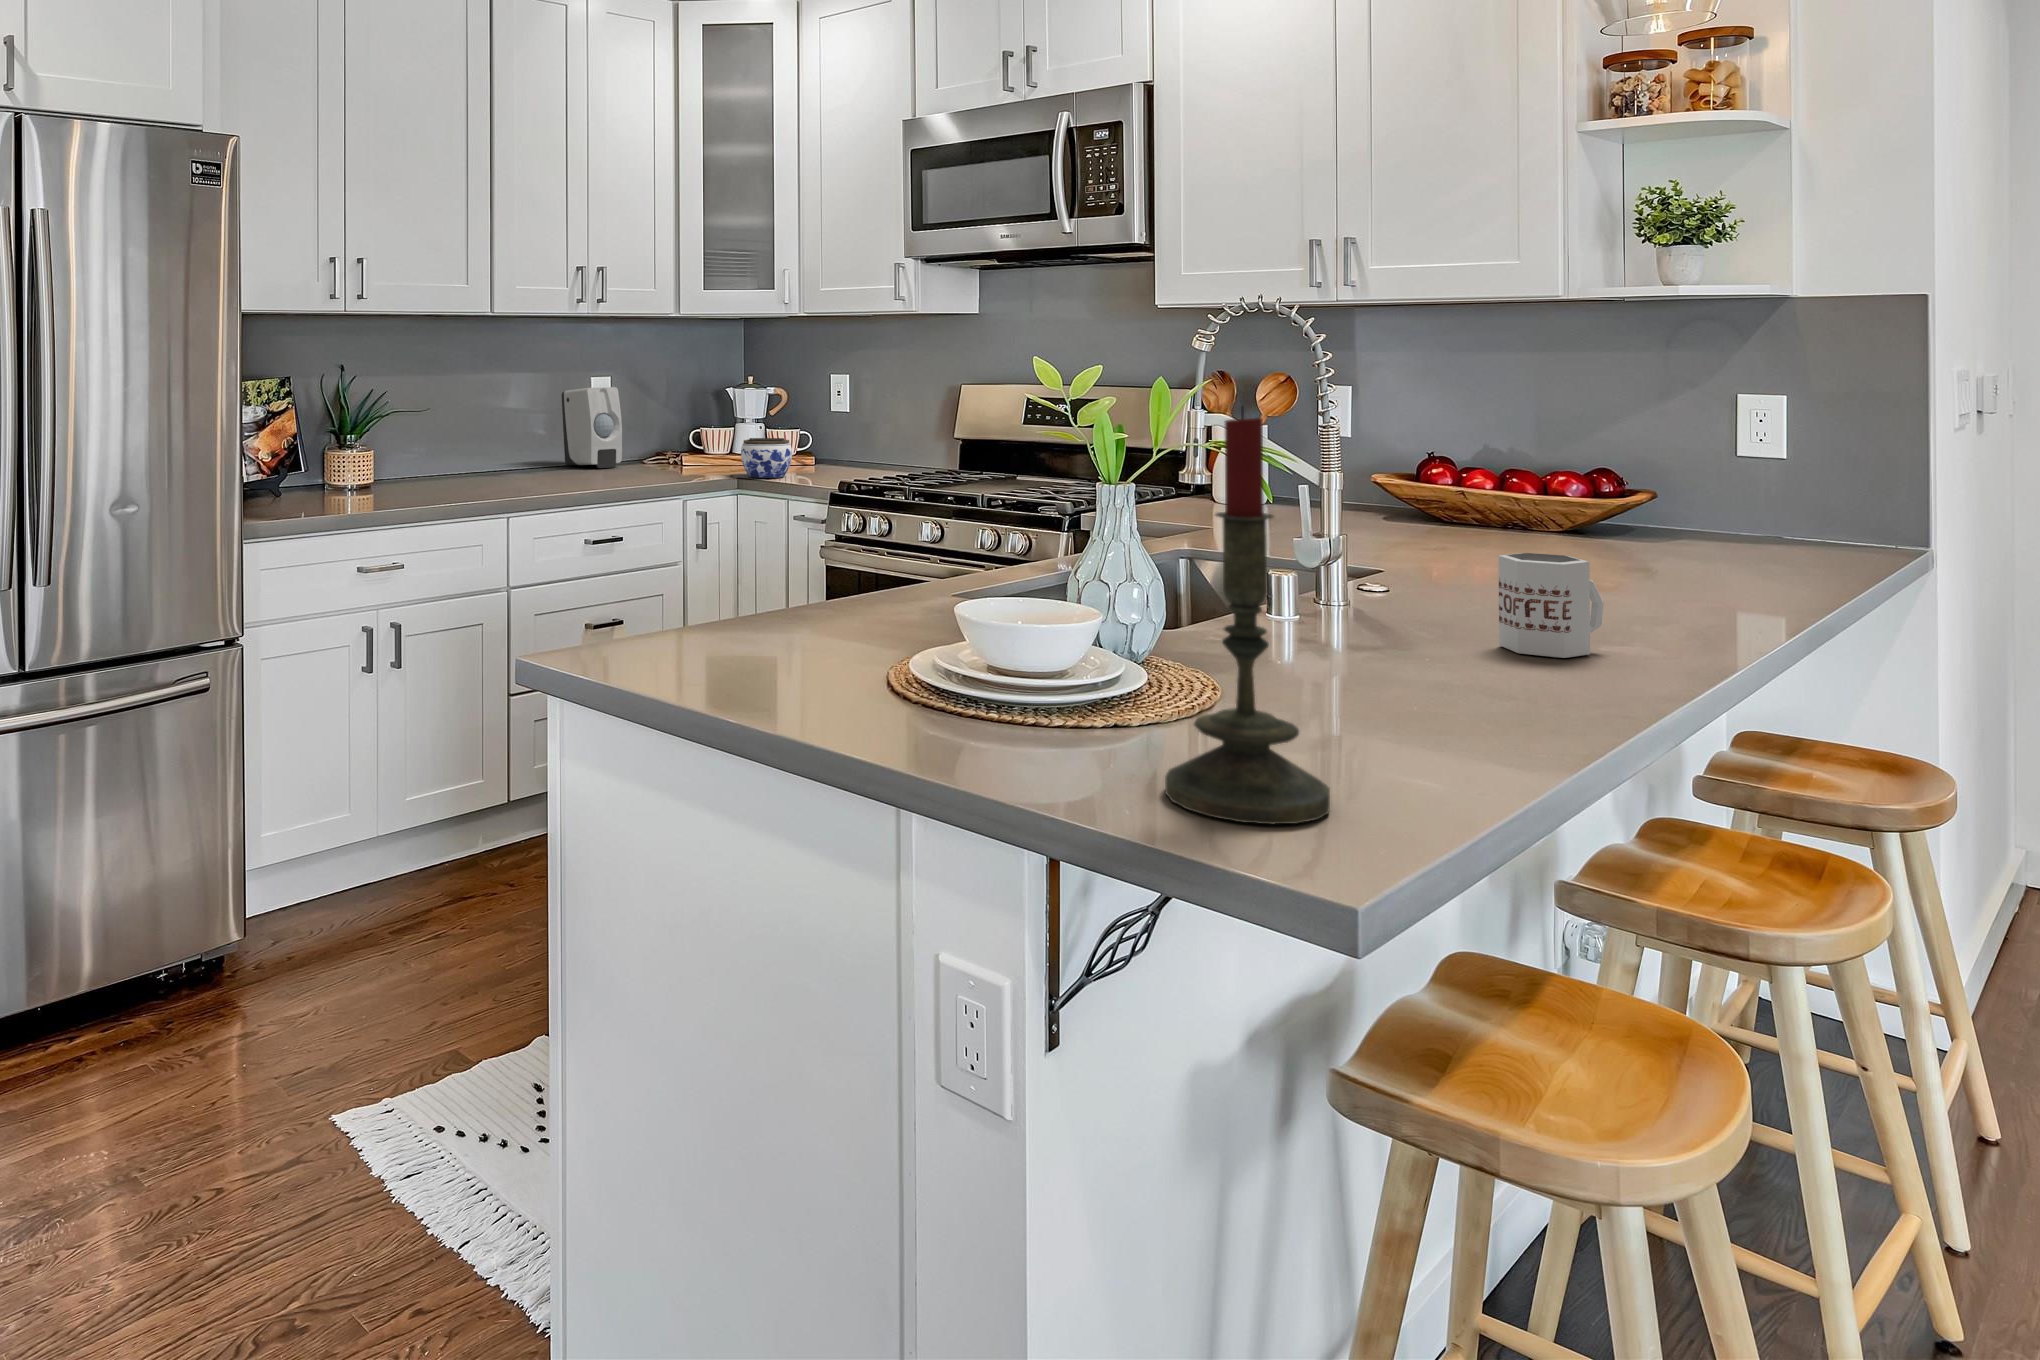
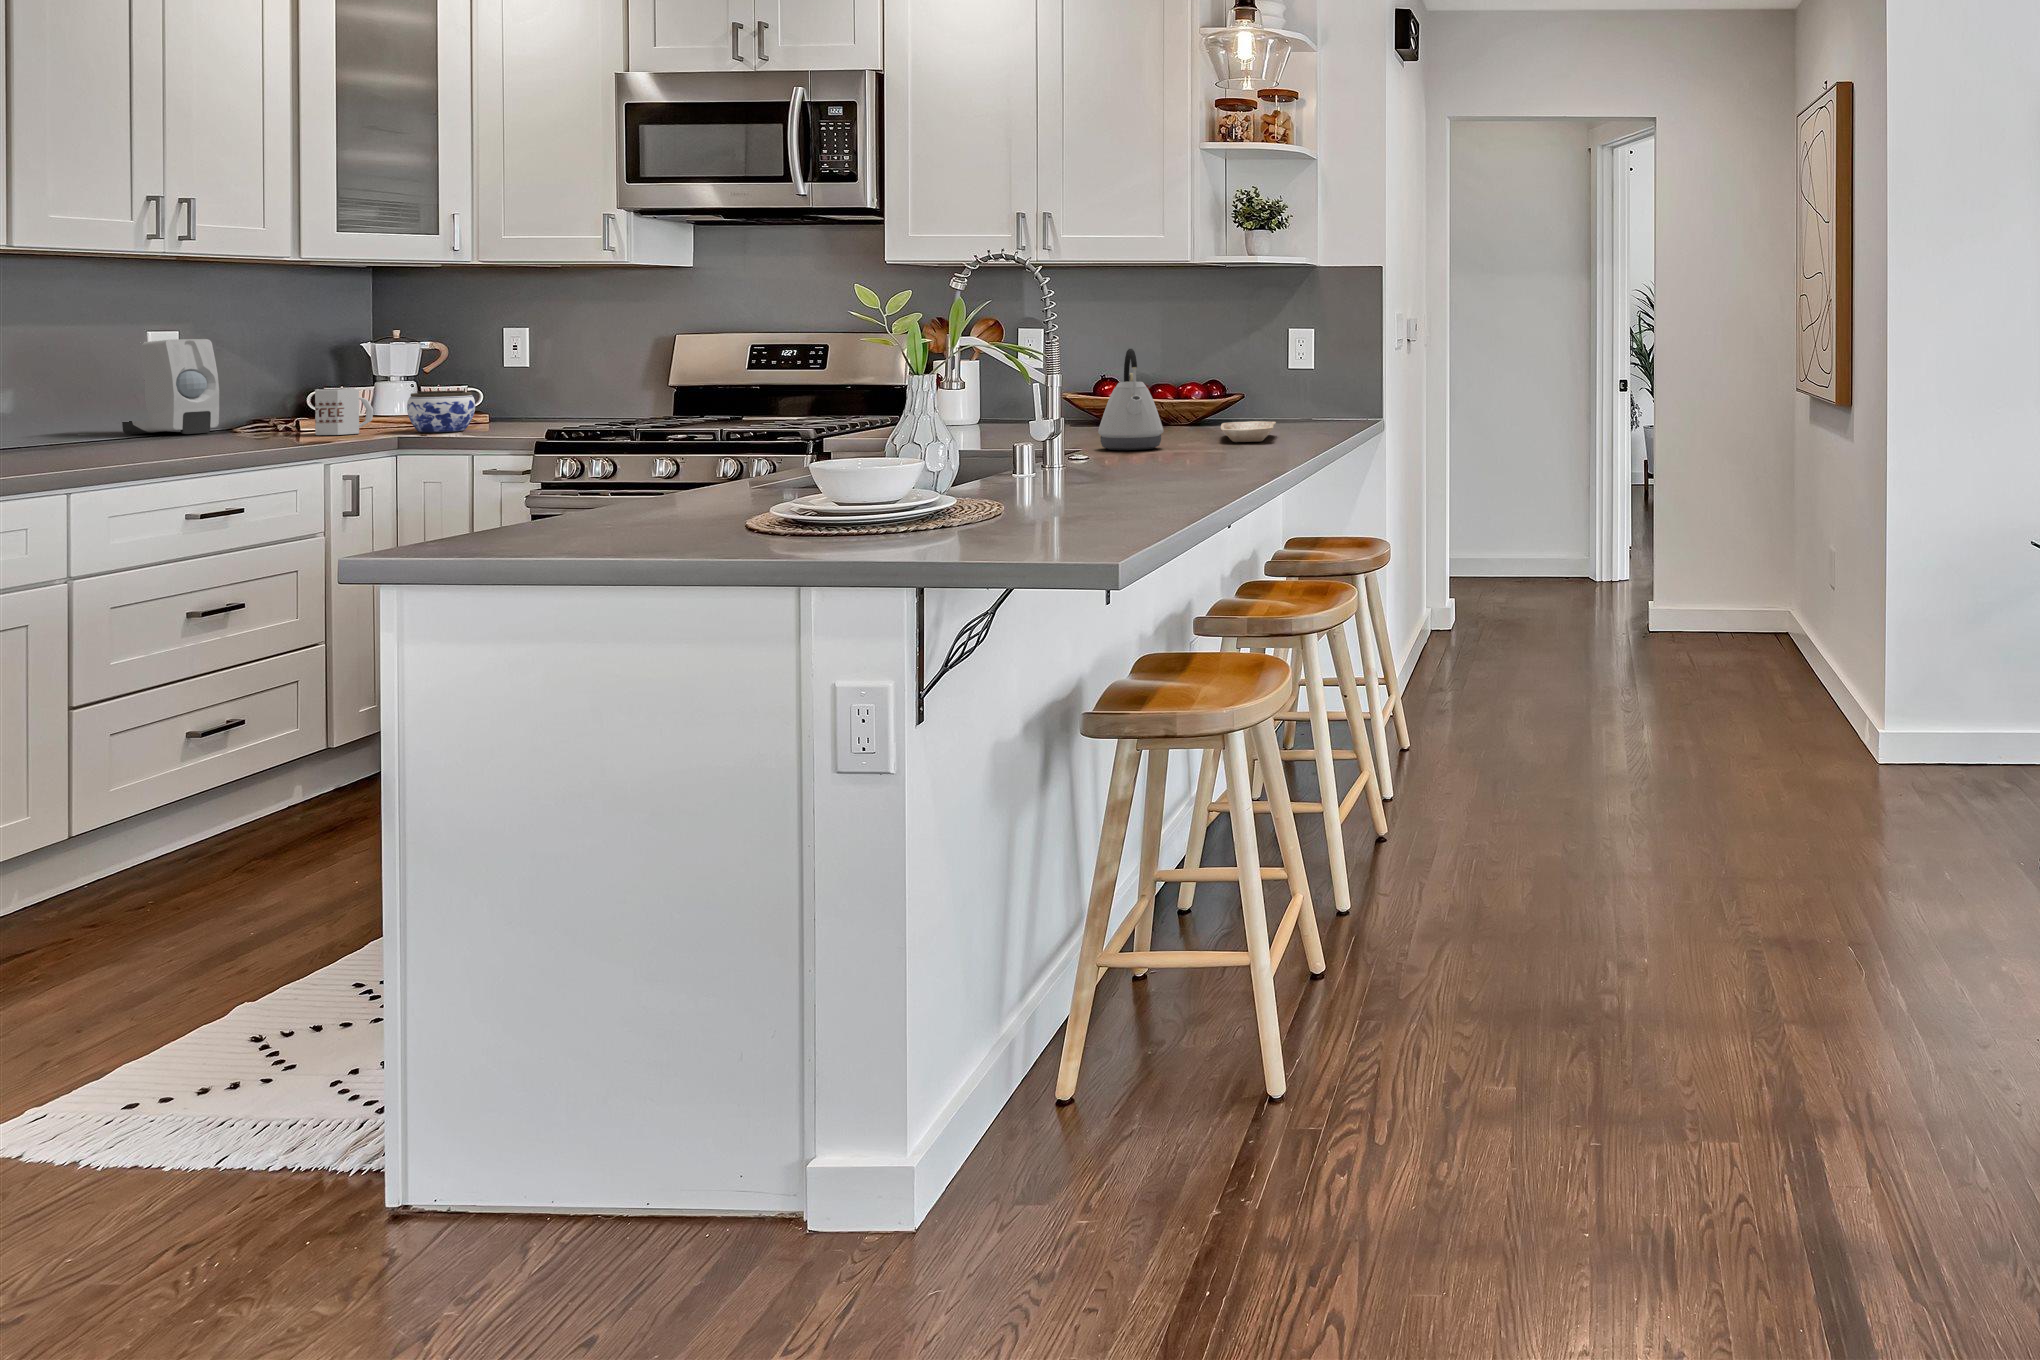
candle: present [1165,406,1330,824] -> none [993,303,1092,552]
kettle: none [1415,426,1516,573] -> present [1098,349,1163,450]
tray: none [1615,533,1715,572] -> present [1221,421,1276,442]
mug: present [1498,553,1604,658] -> present [315,388,373,435]

